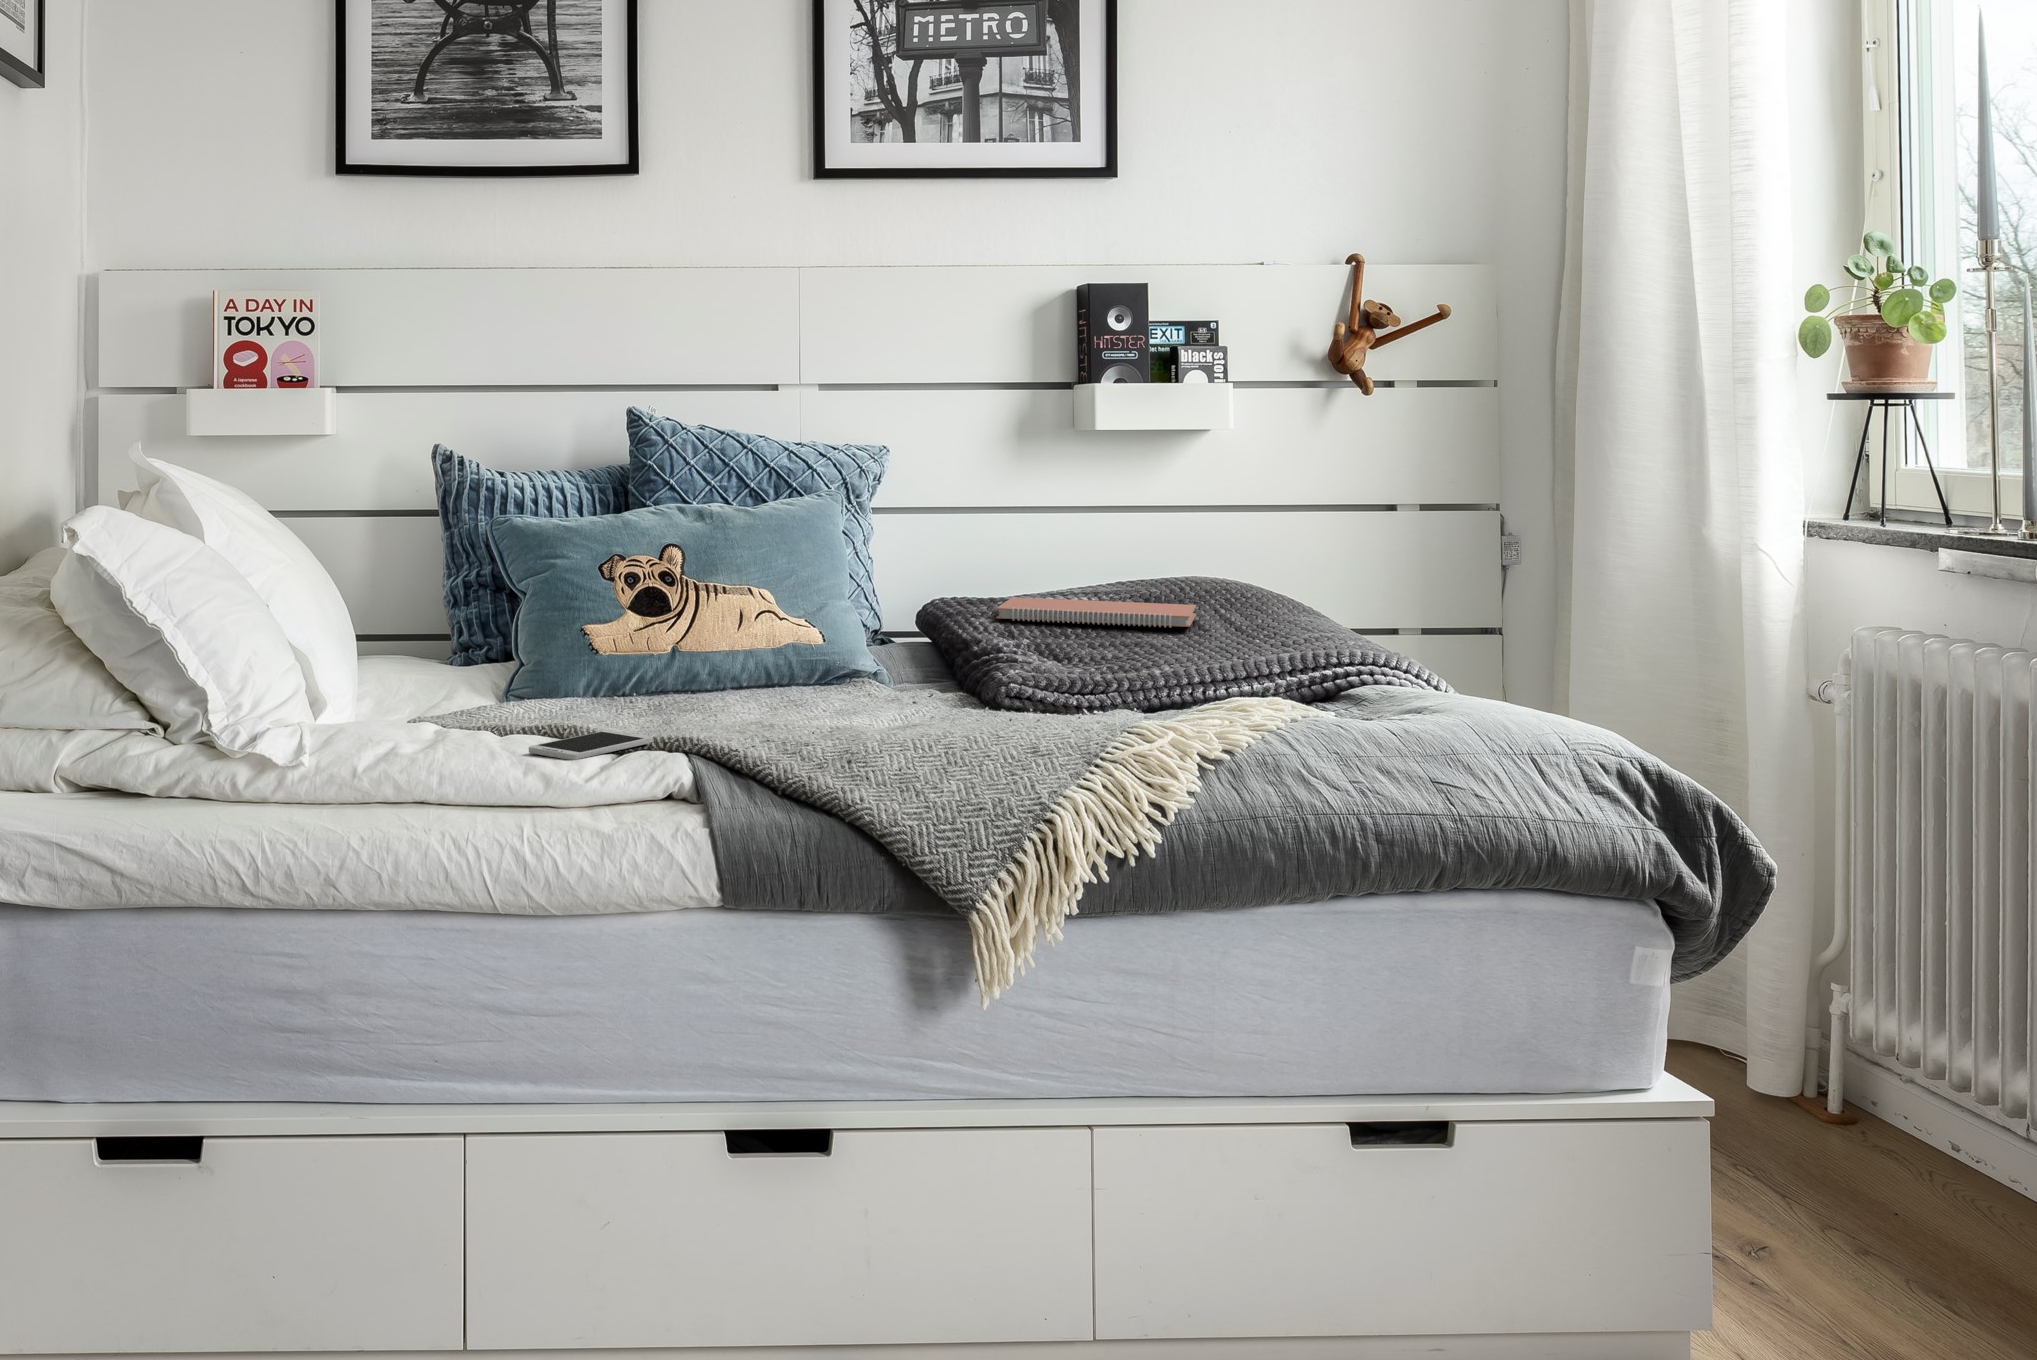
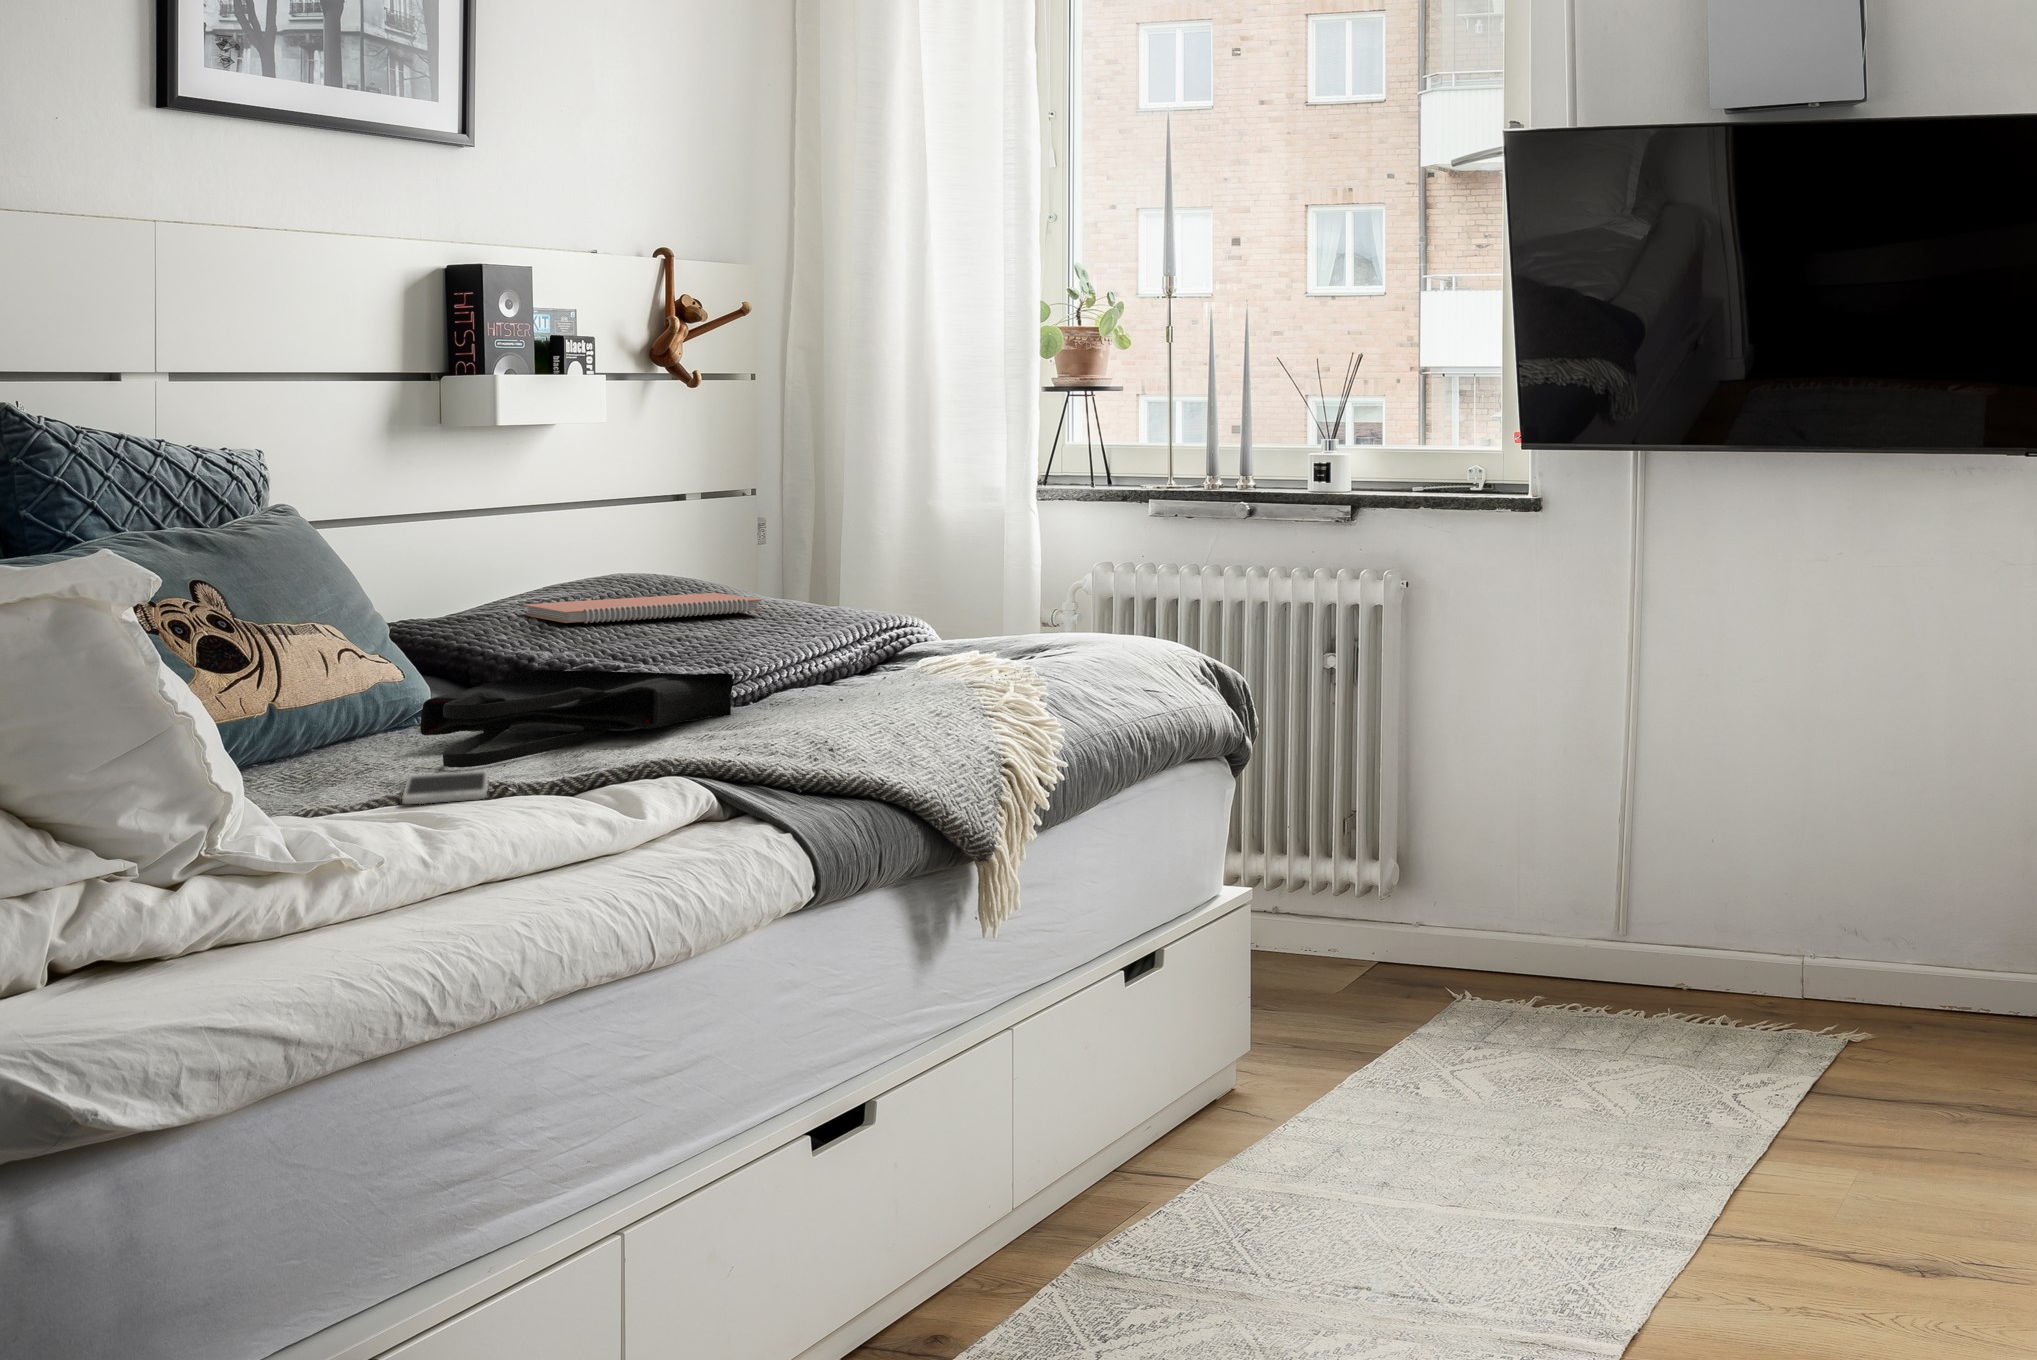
tote bag: none [681,653,1008,733] -> present [420,668,733,768]

